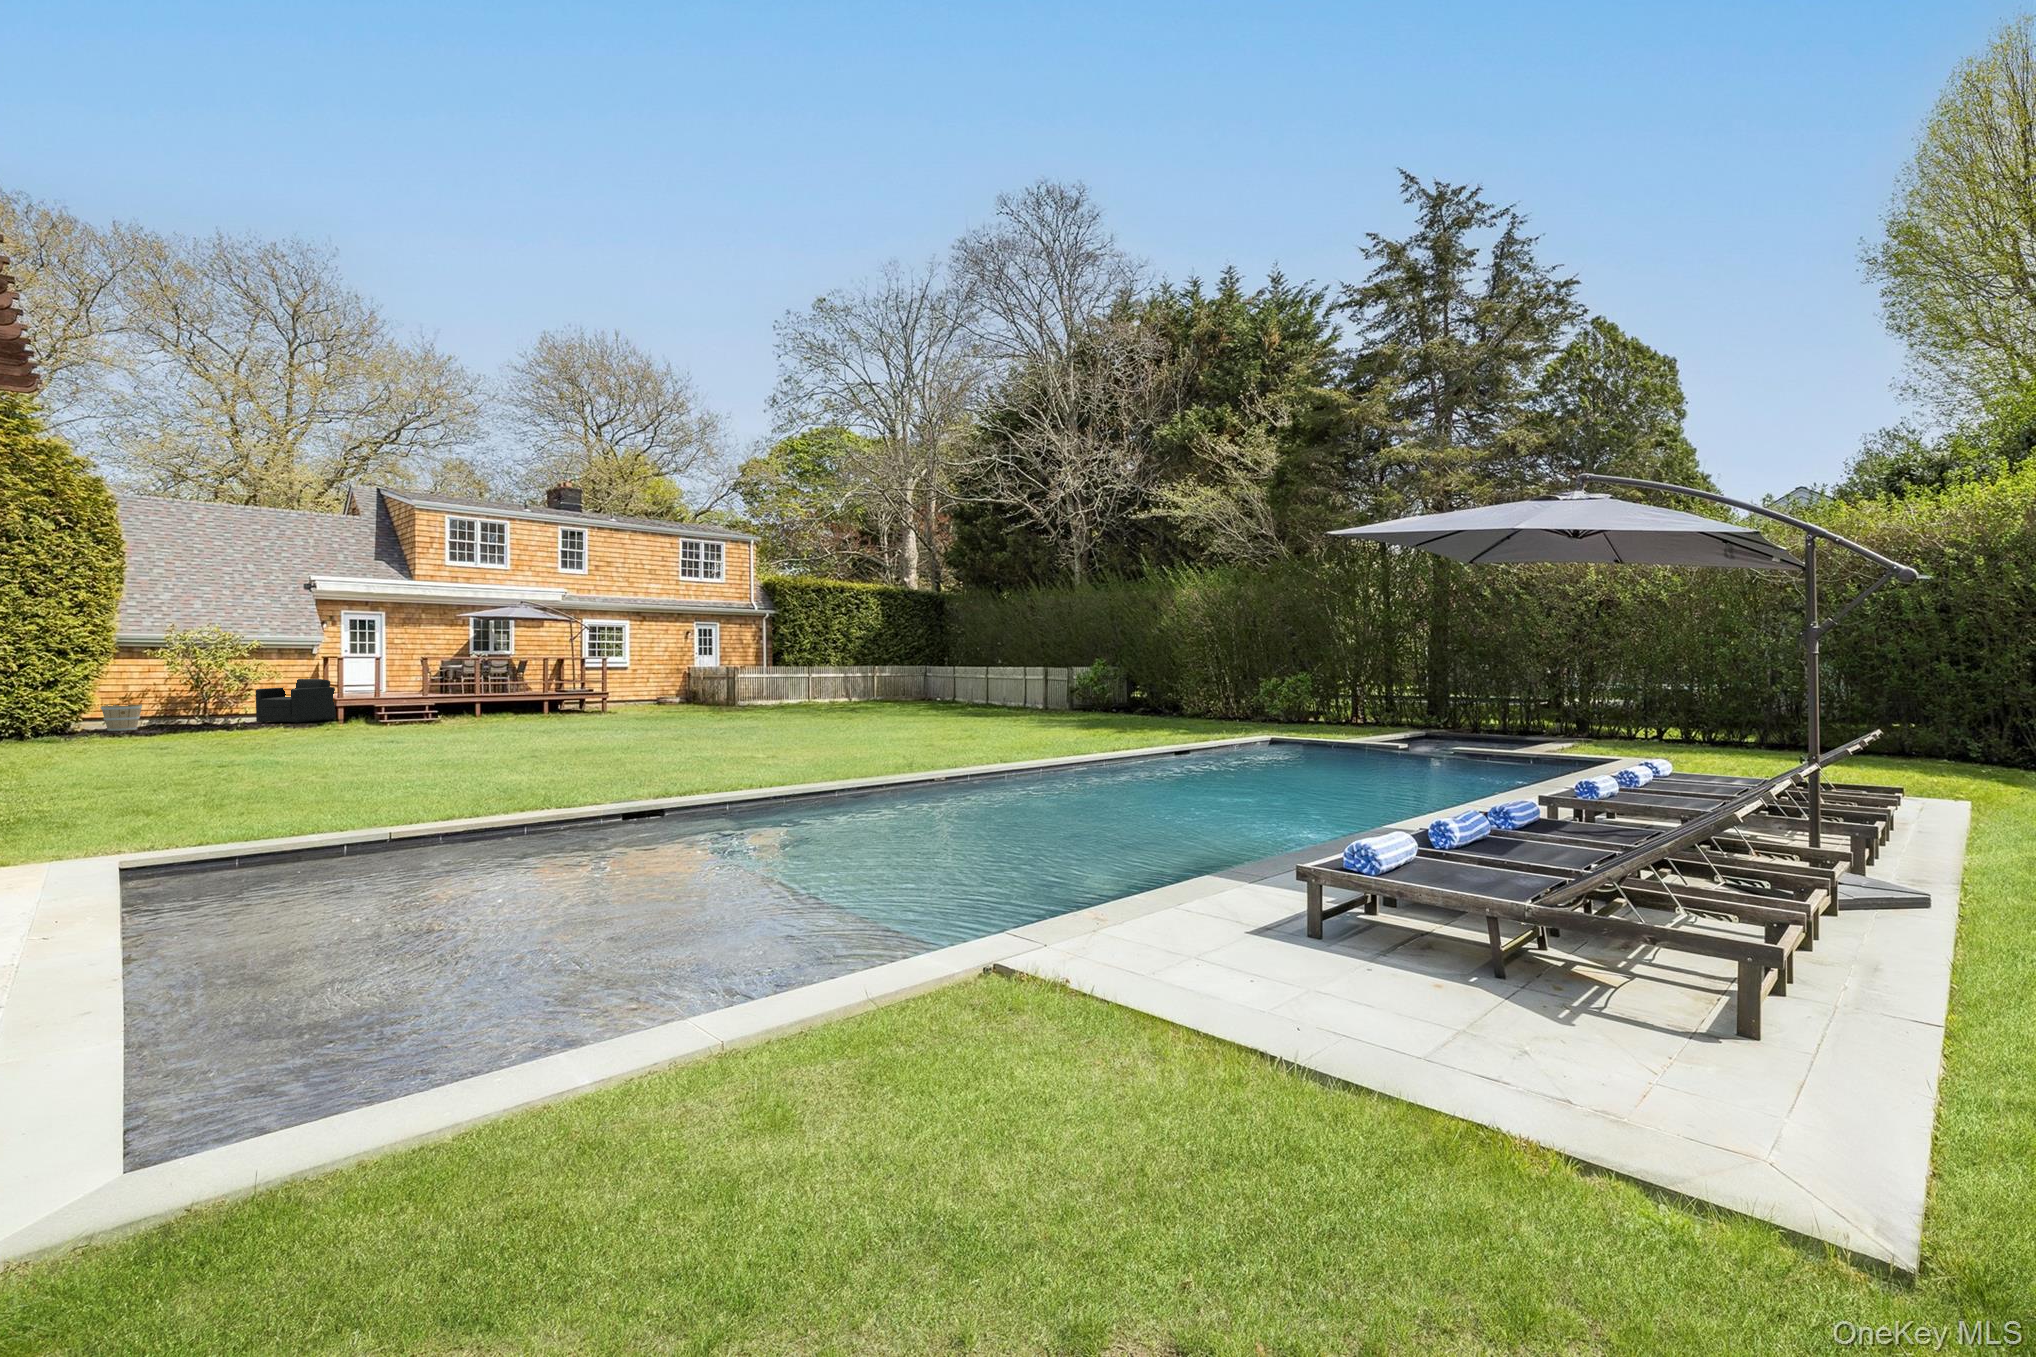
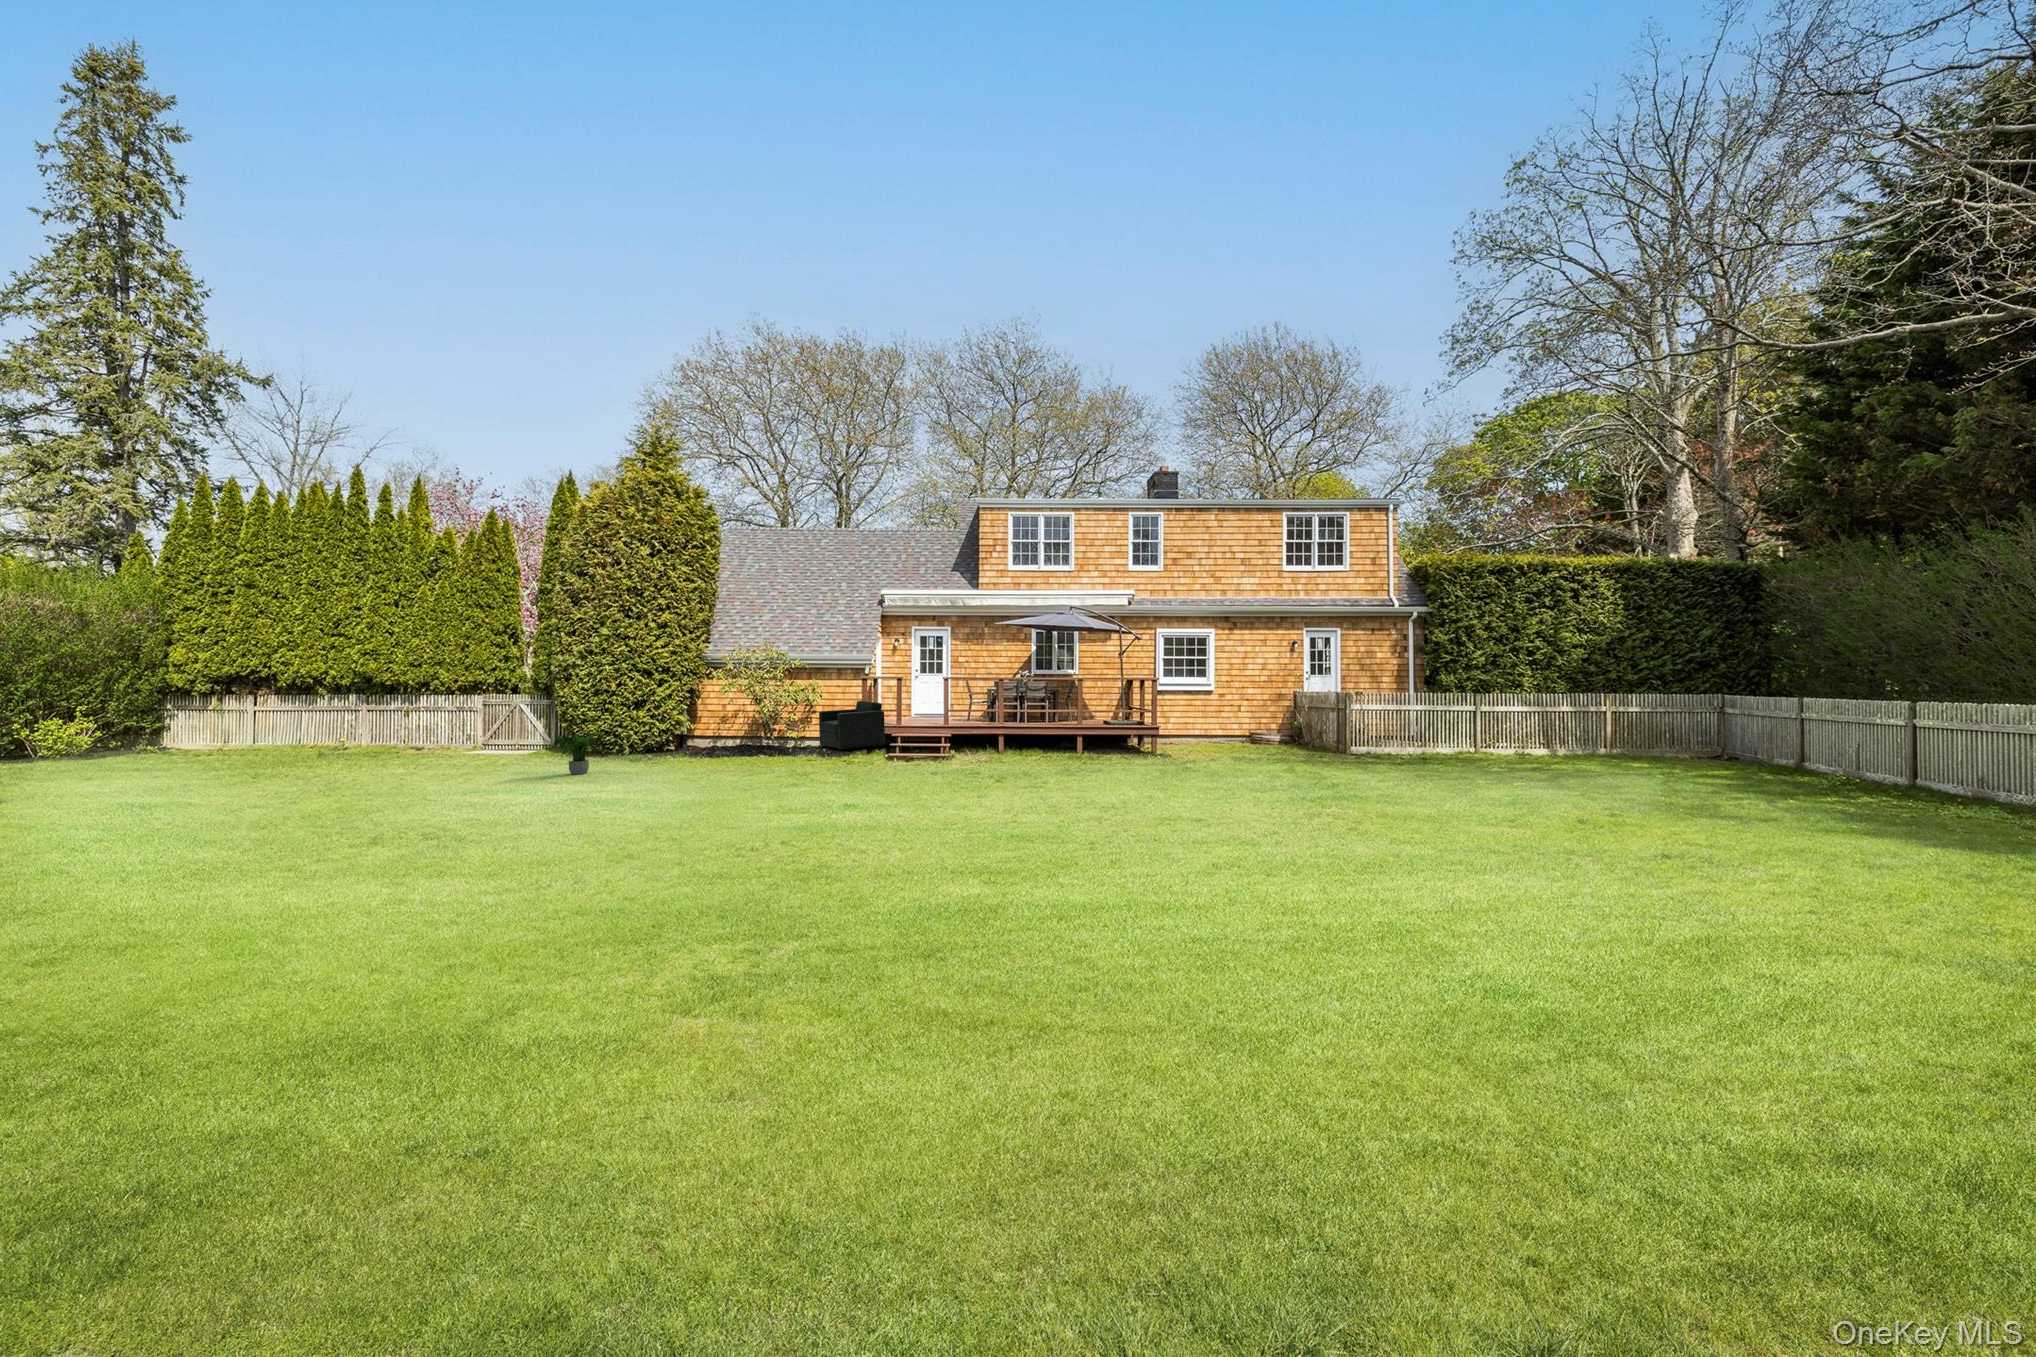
wooden bucket: present [101,704,142,731] -> none [696,724,728,751]
potted plant: none [13,705,74,746] -> present [554,733,605,775]

